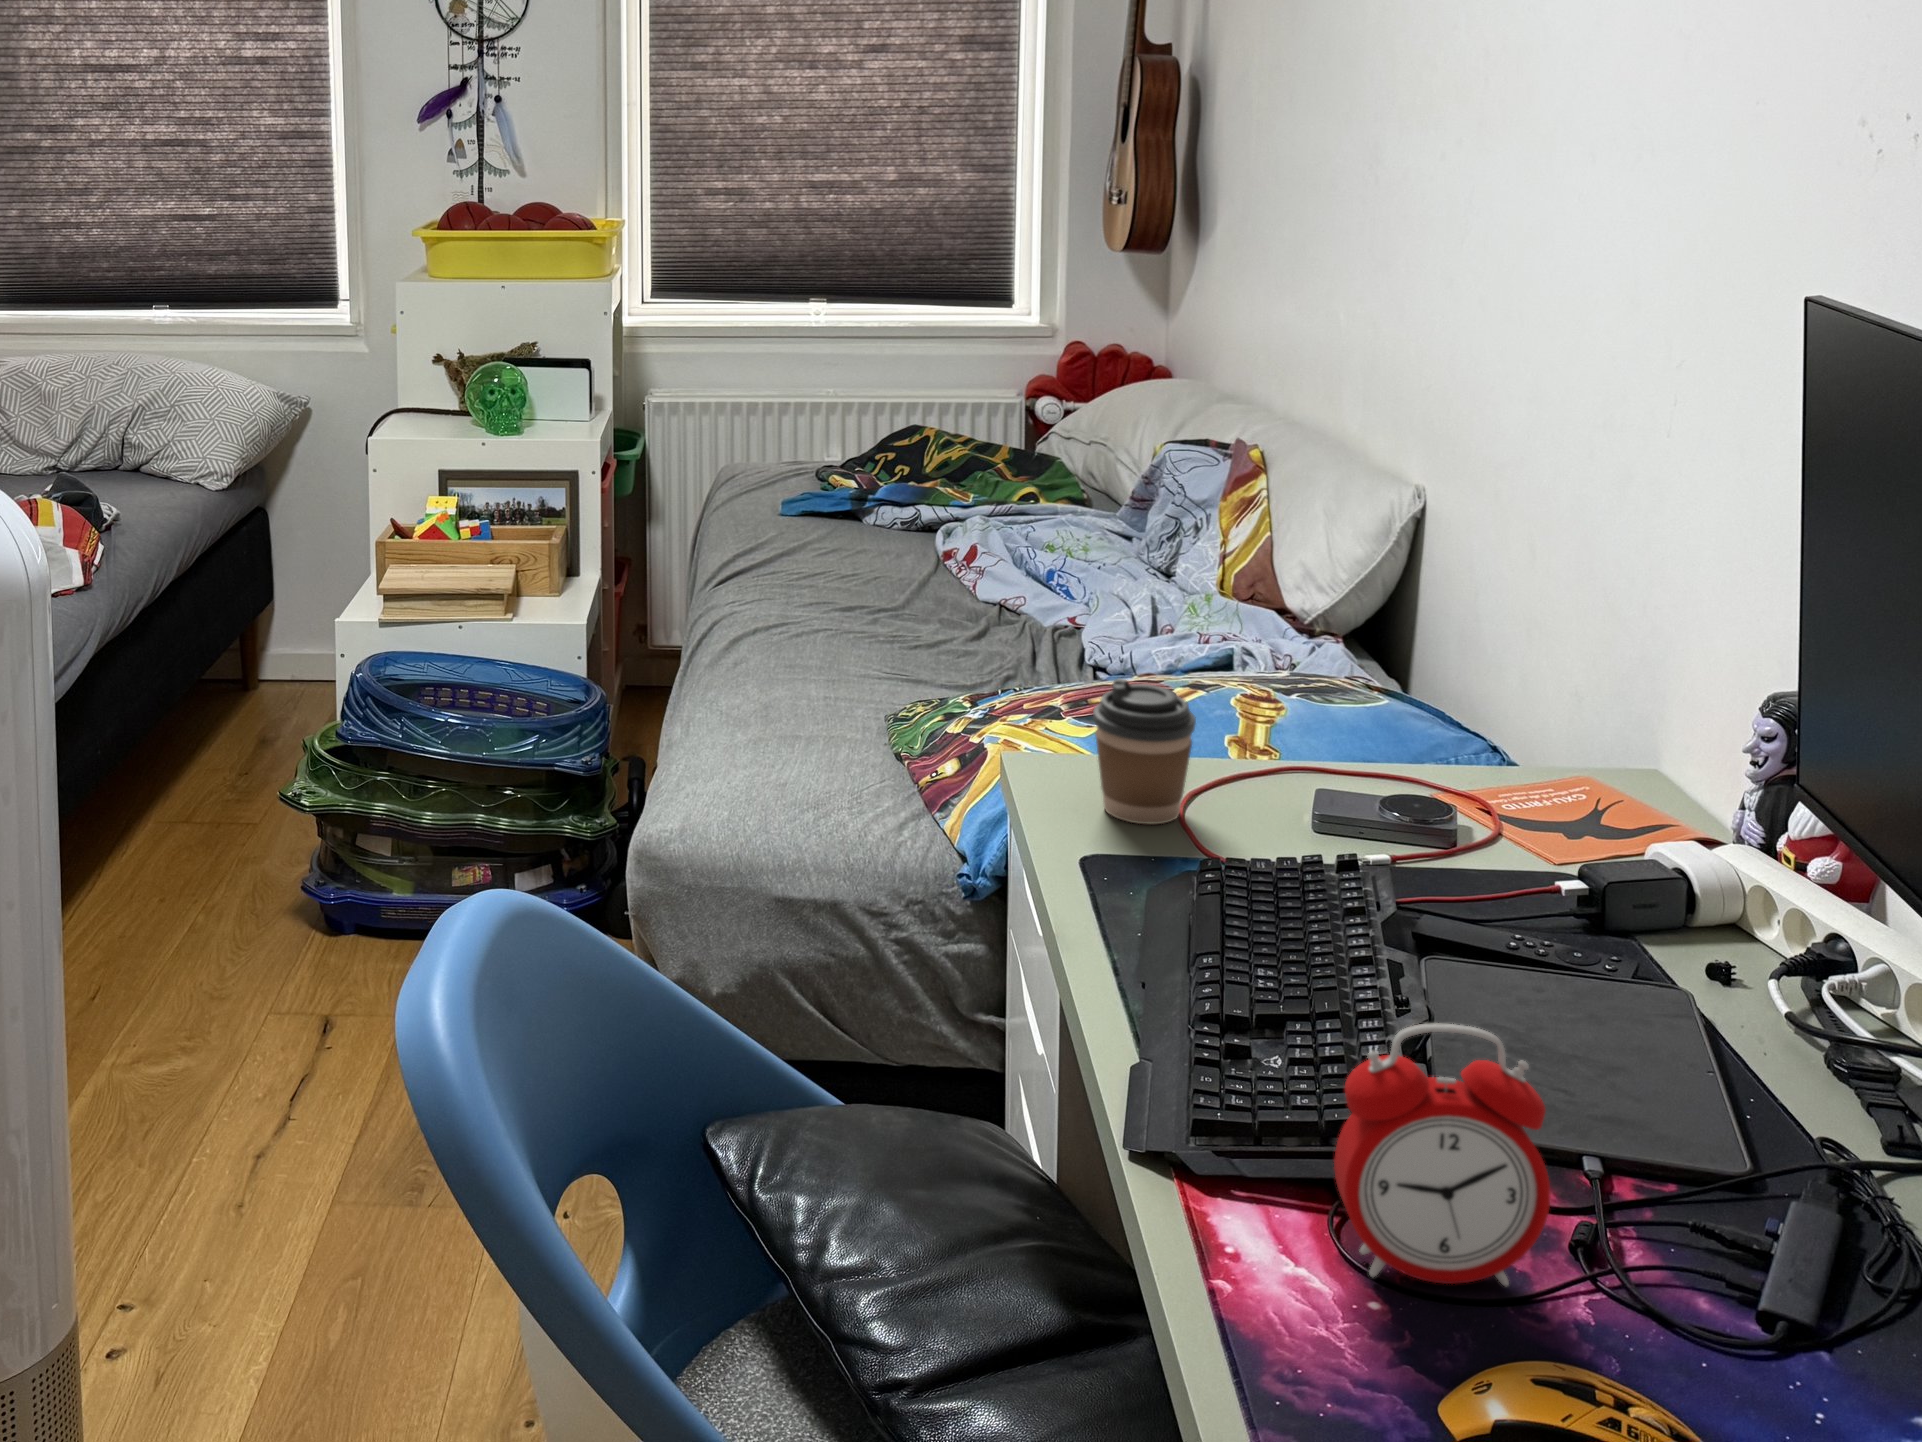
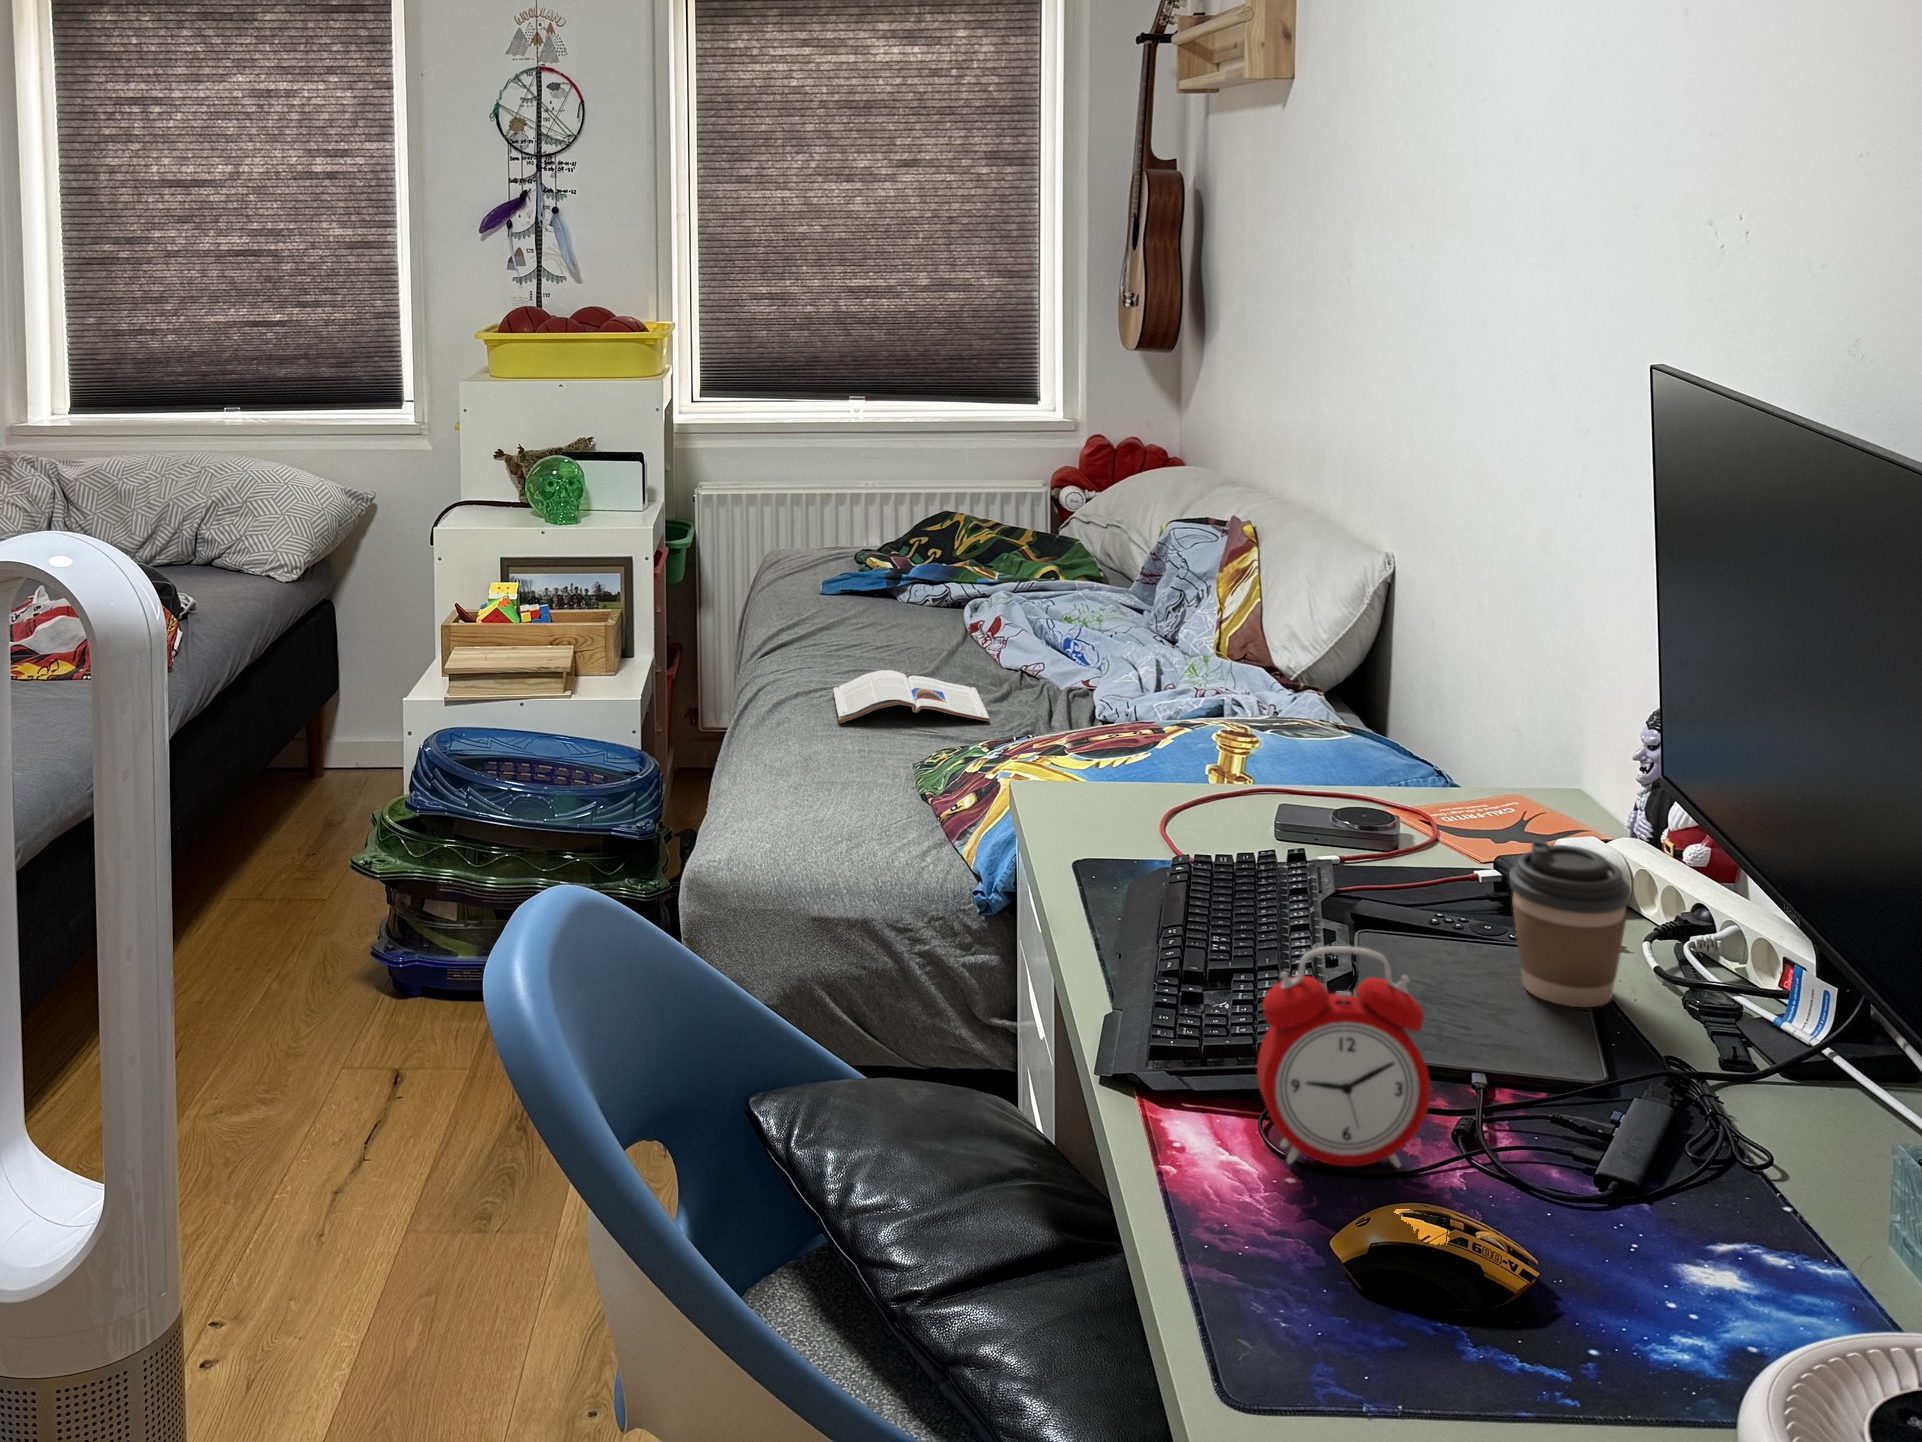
magazine: none [797,605,969,665] -> present [833,670,990,723]
coffee cup: present [1093,678,1196,824] -> present [1509,839,1631,1007]

